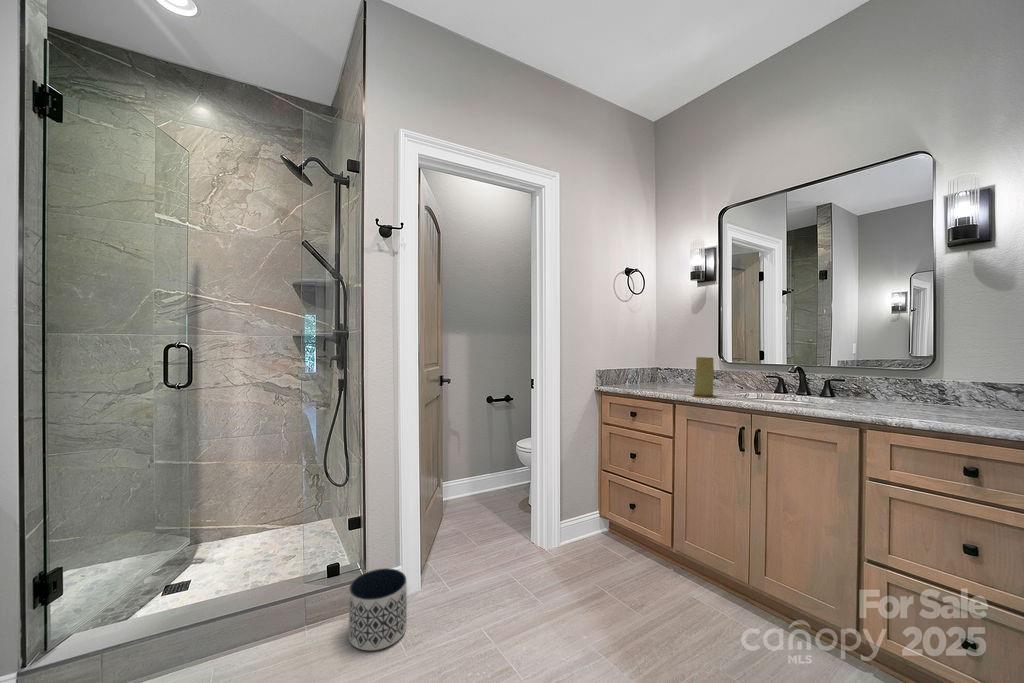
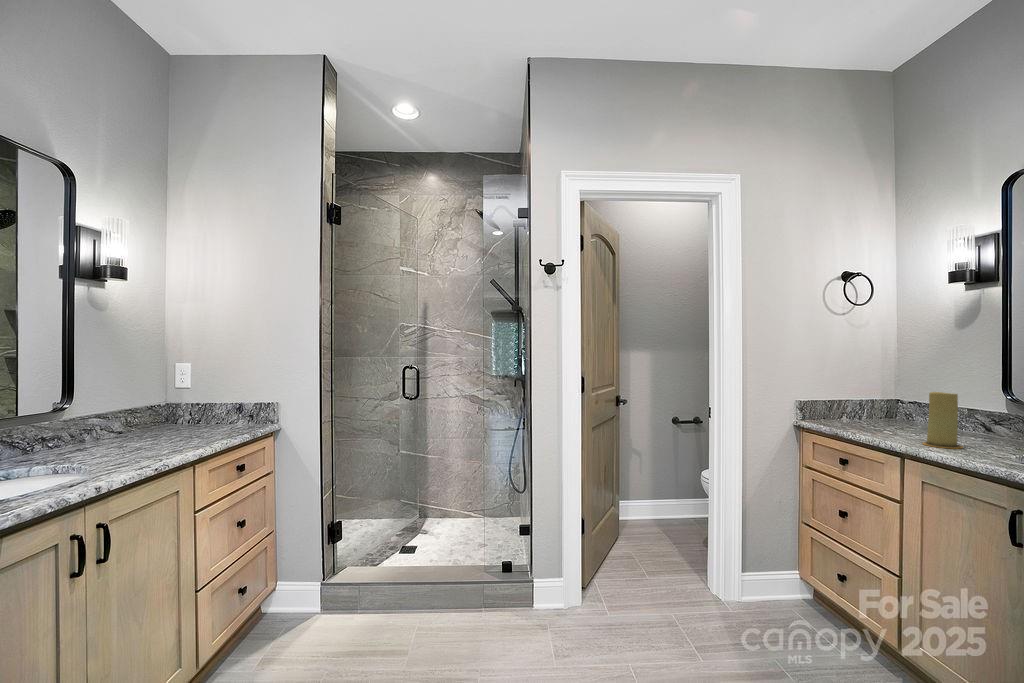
planter: present [349,568,407,651] -> none [511,572,559,641]

